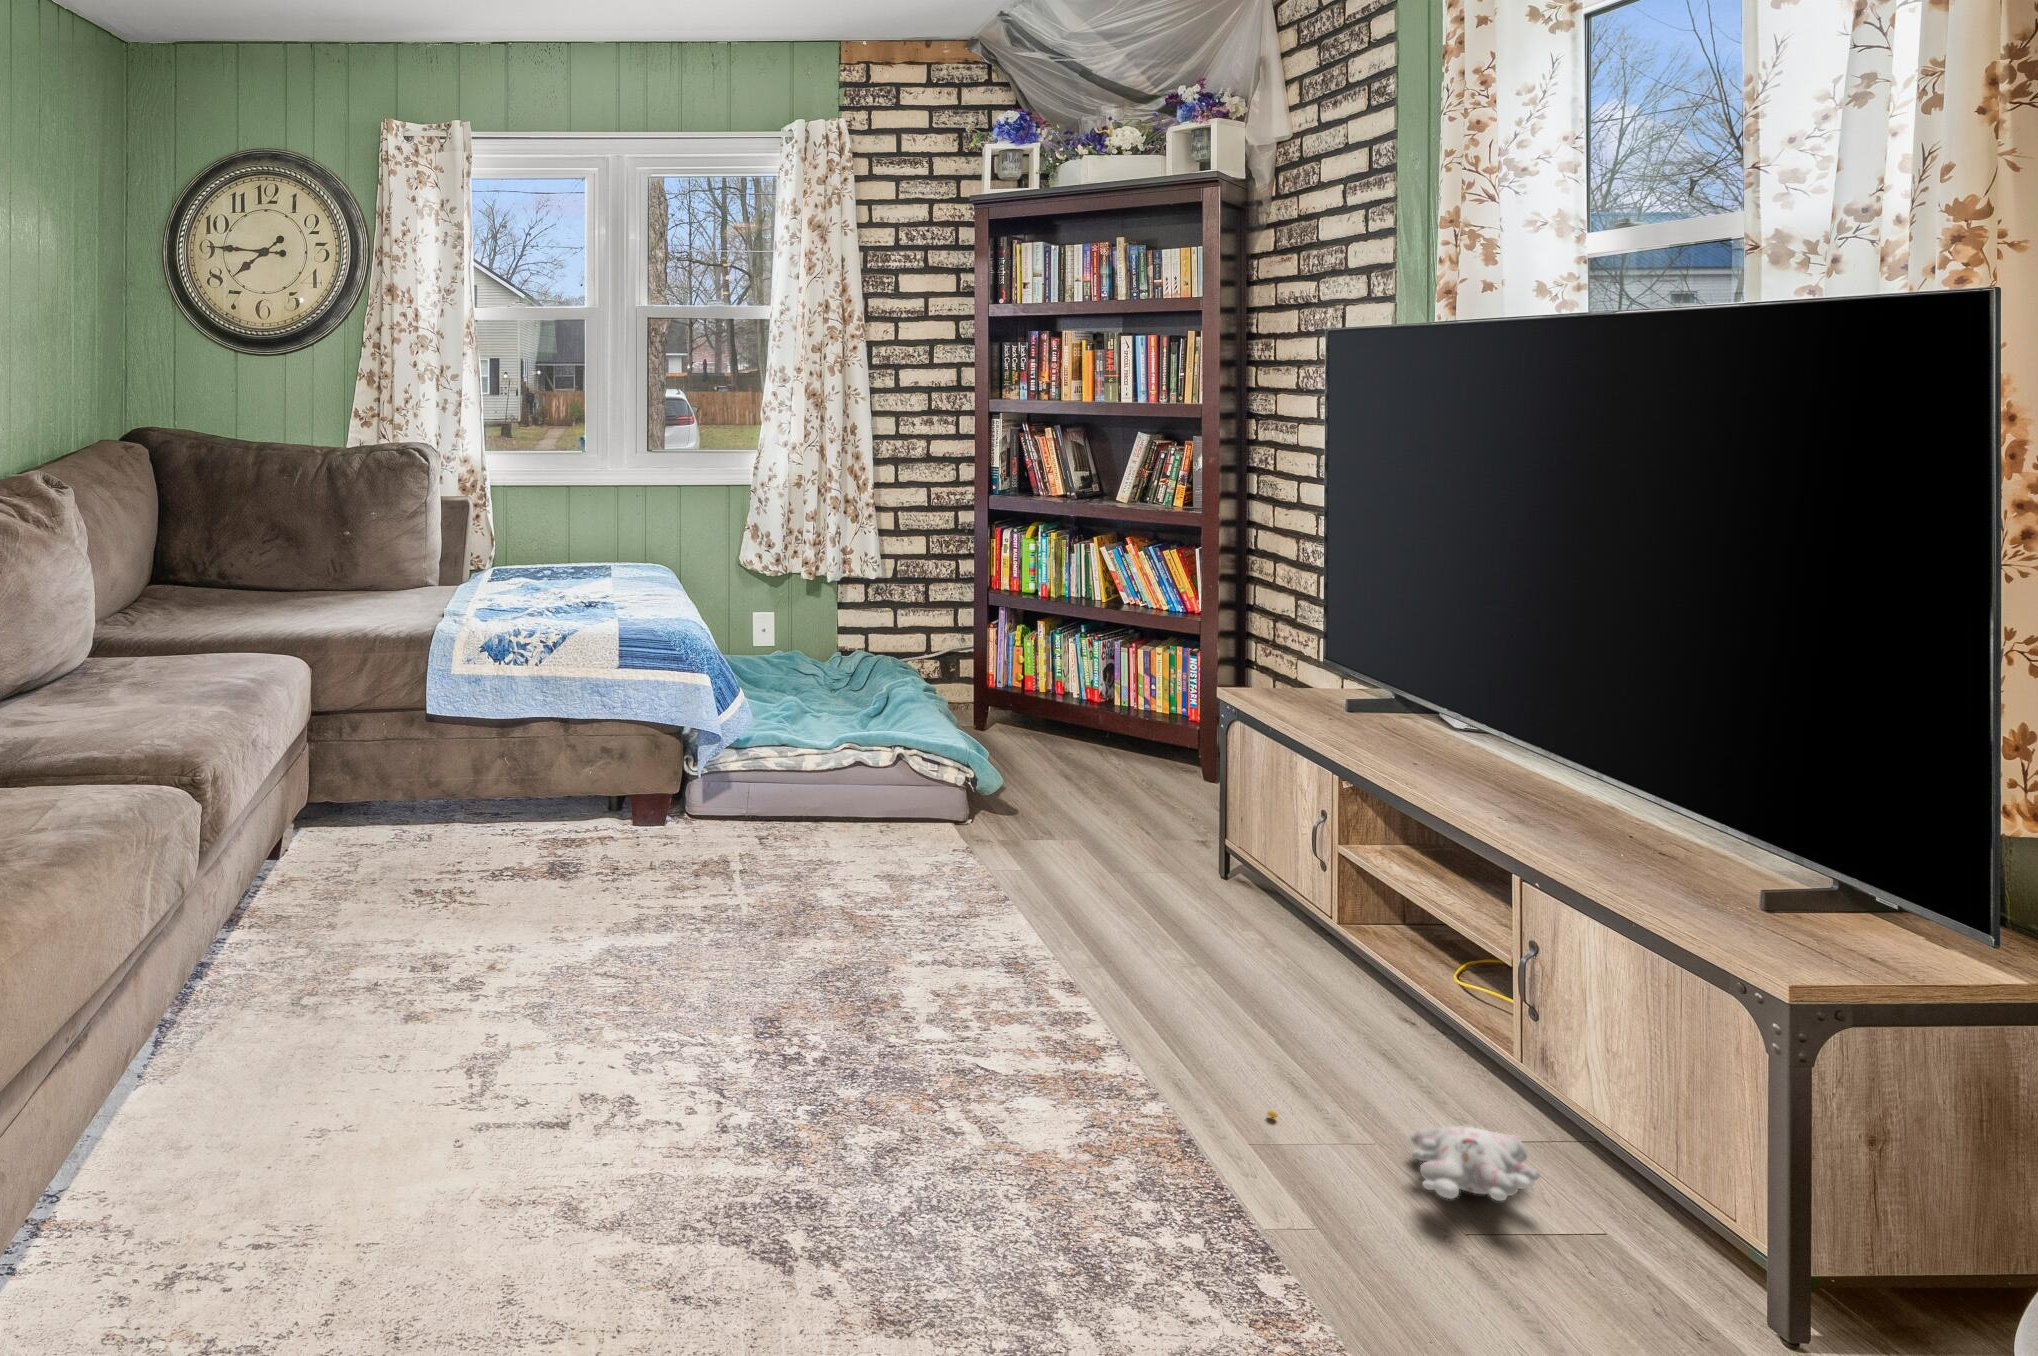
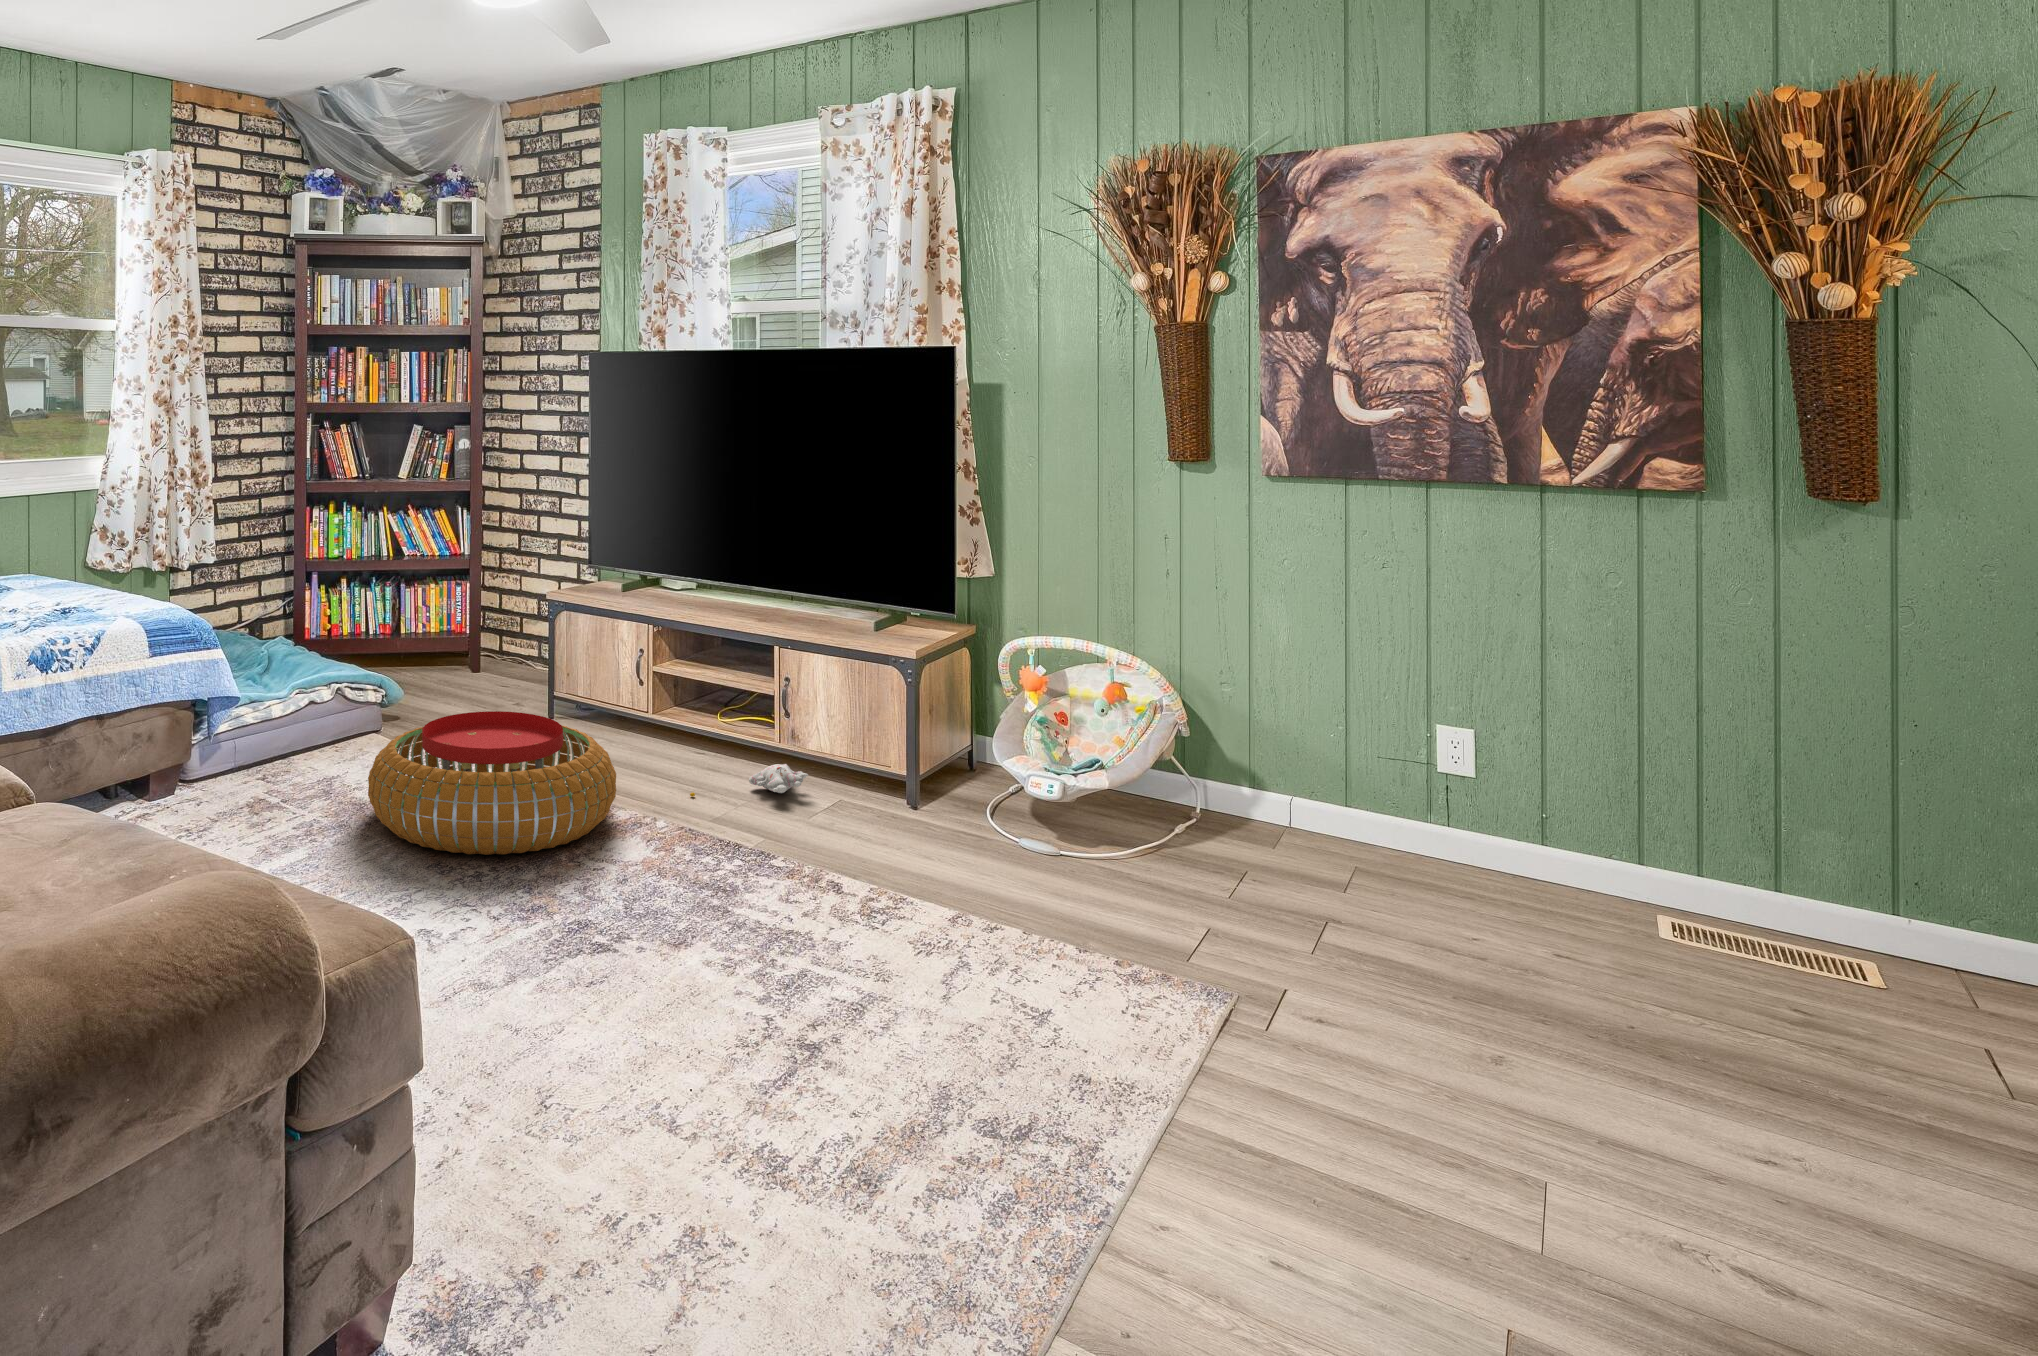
pouf: none [715,840,1100,1111] -> present [368,711,616,855]

